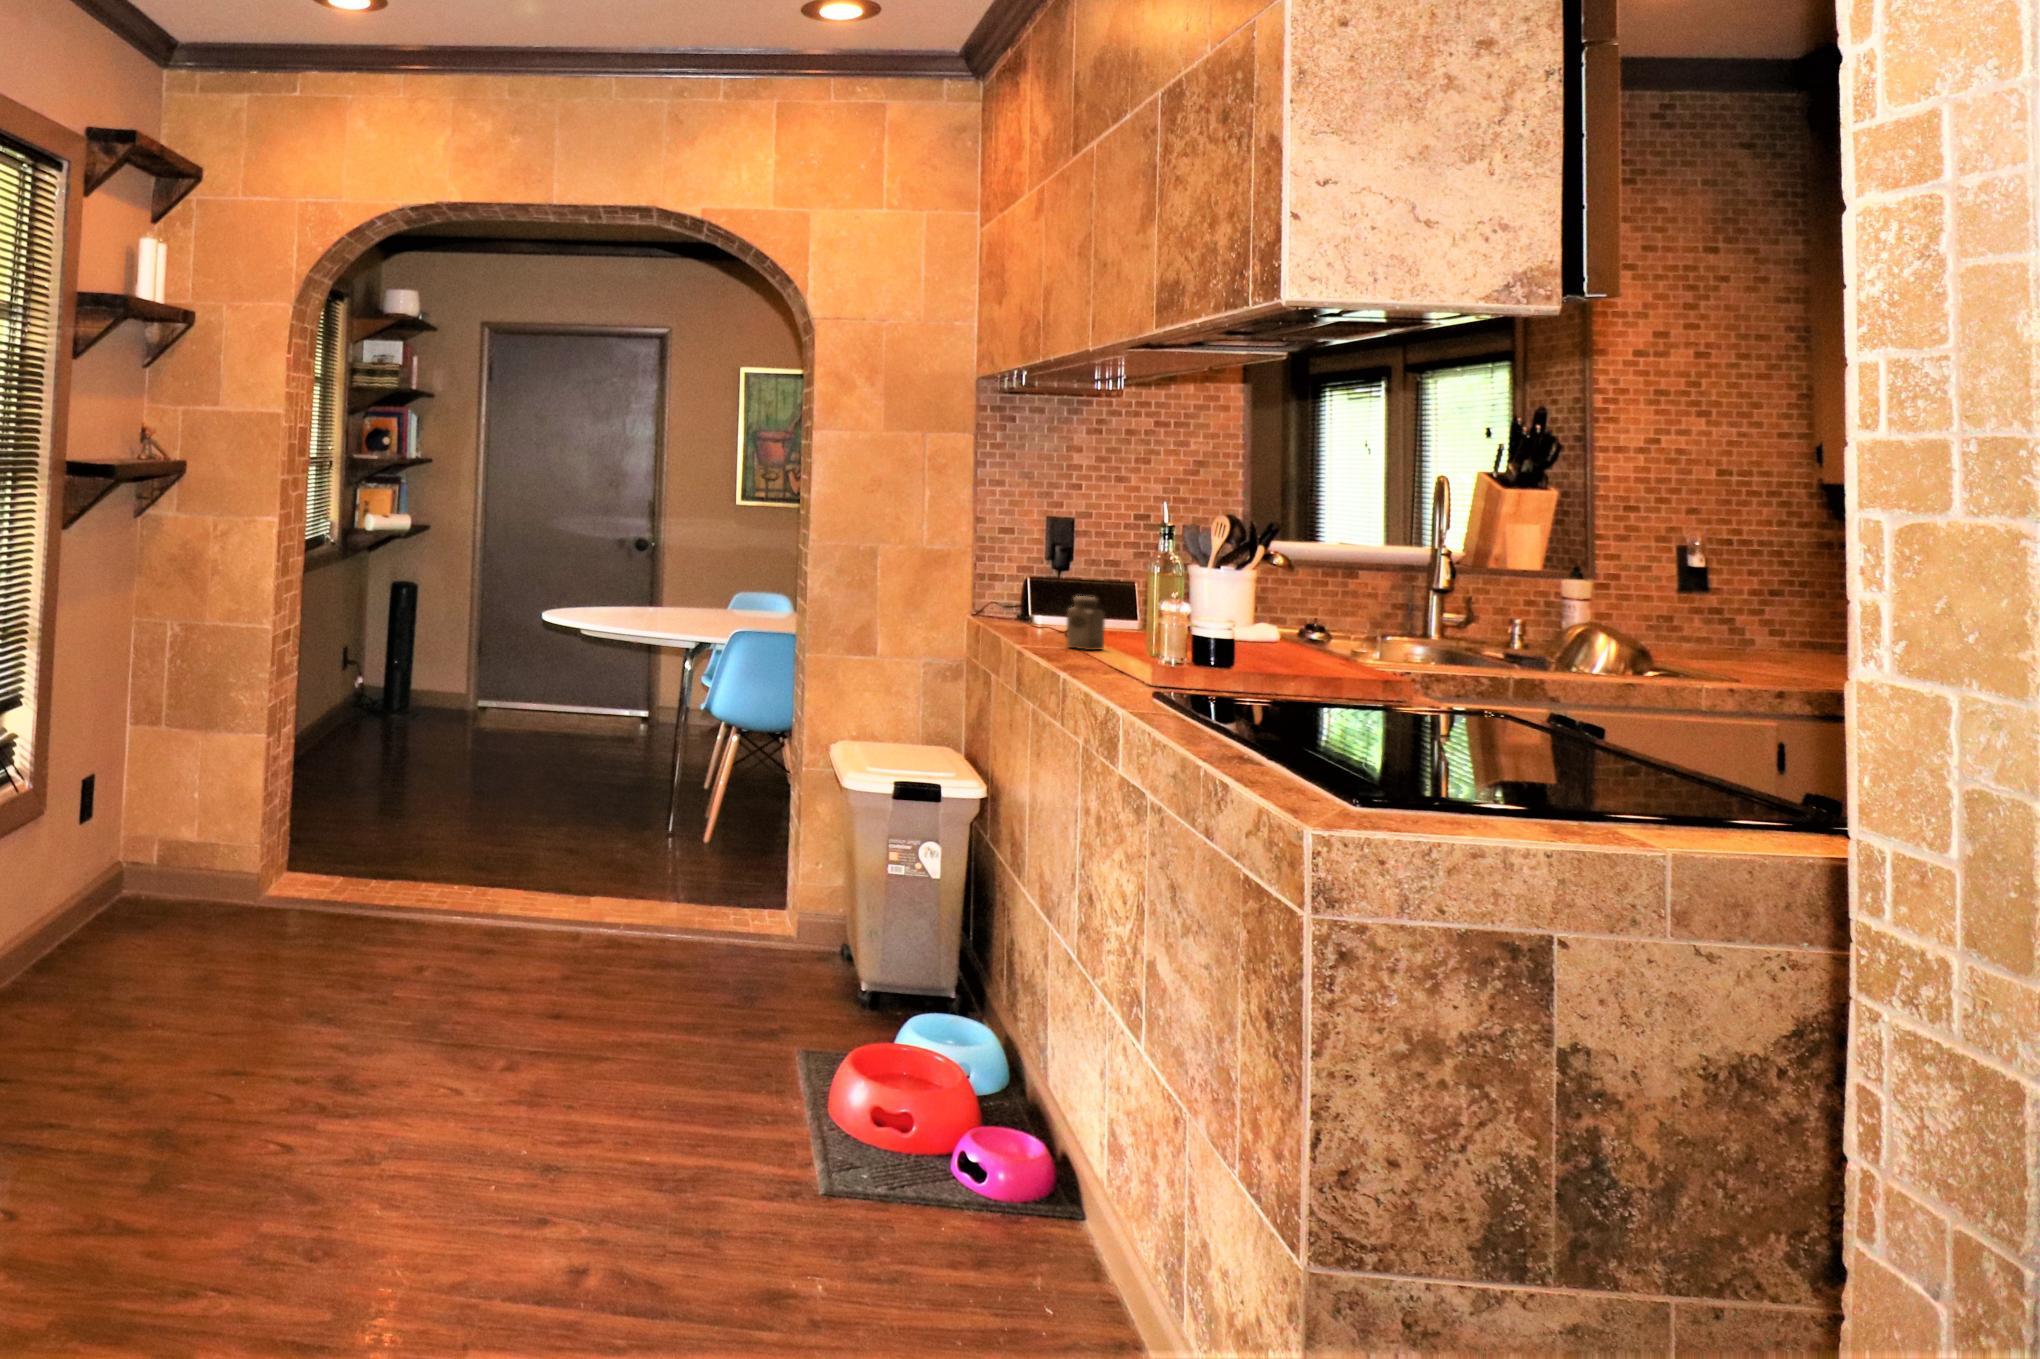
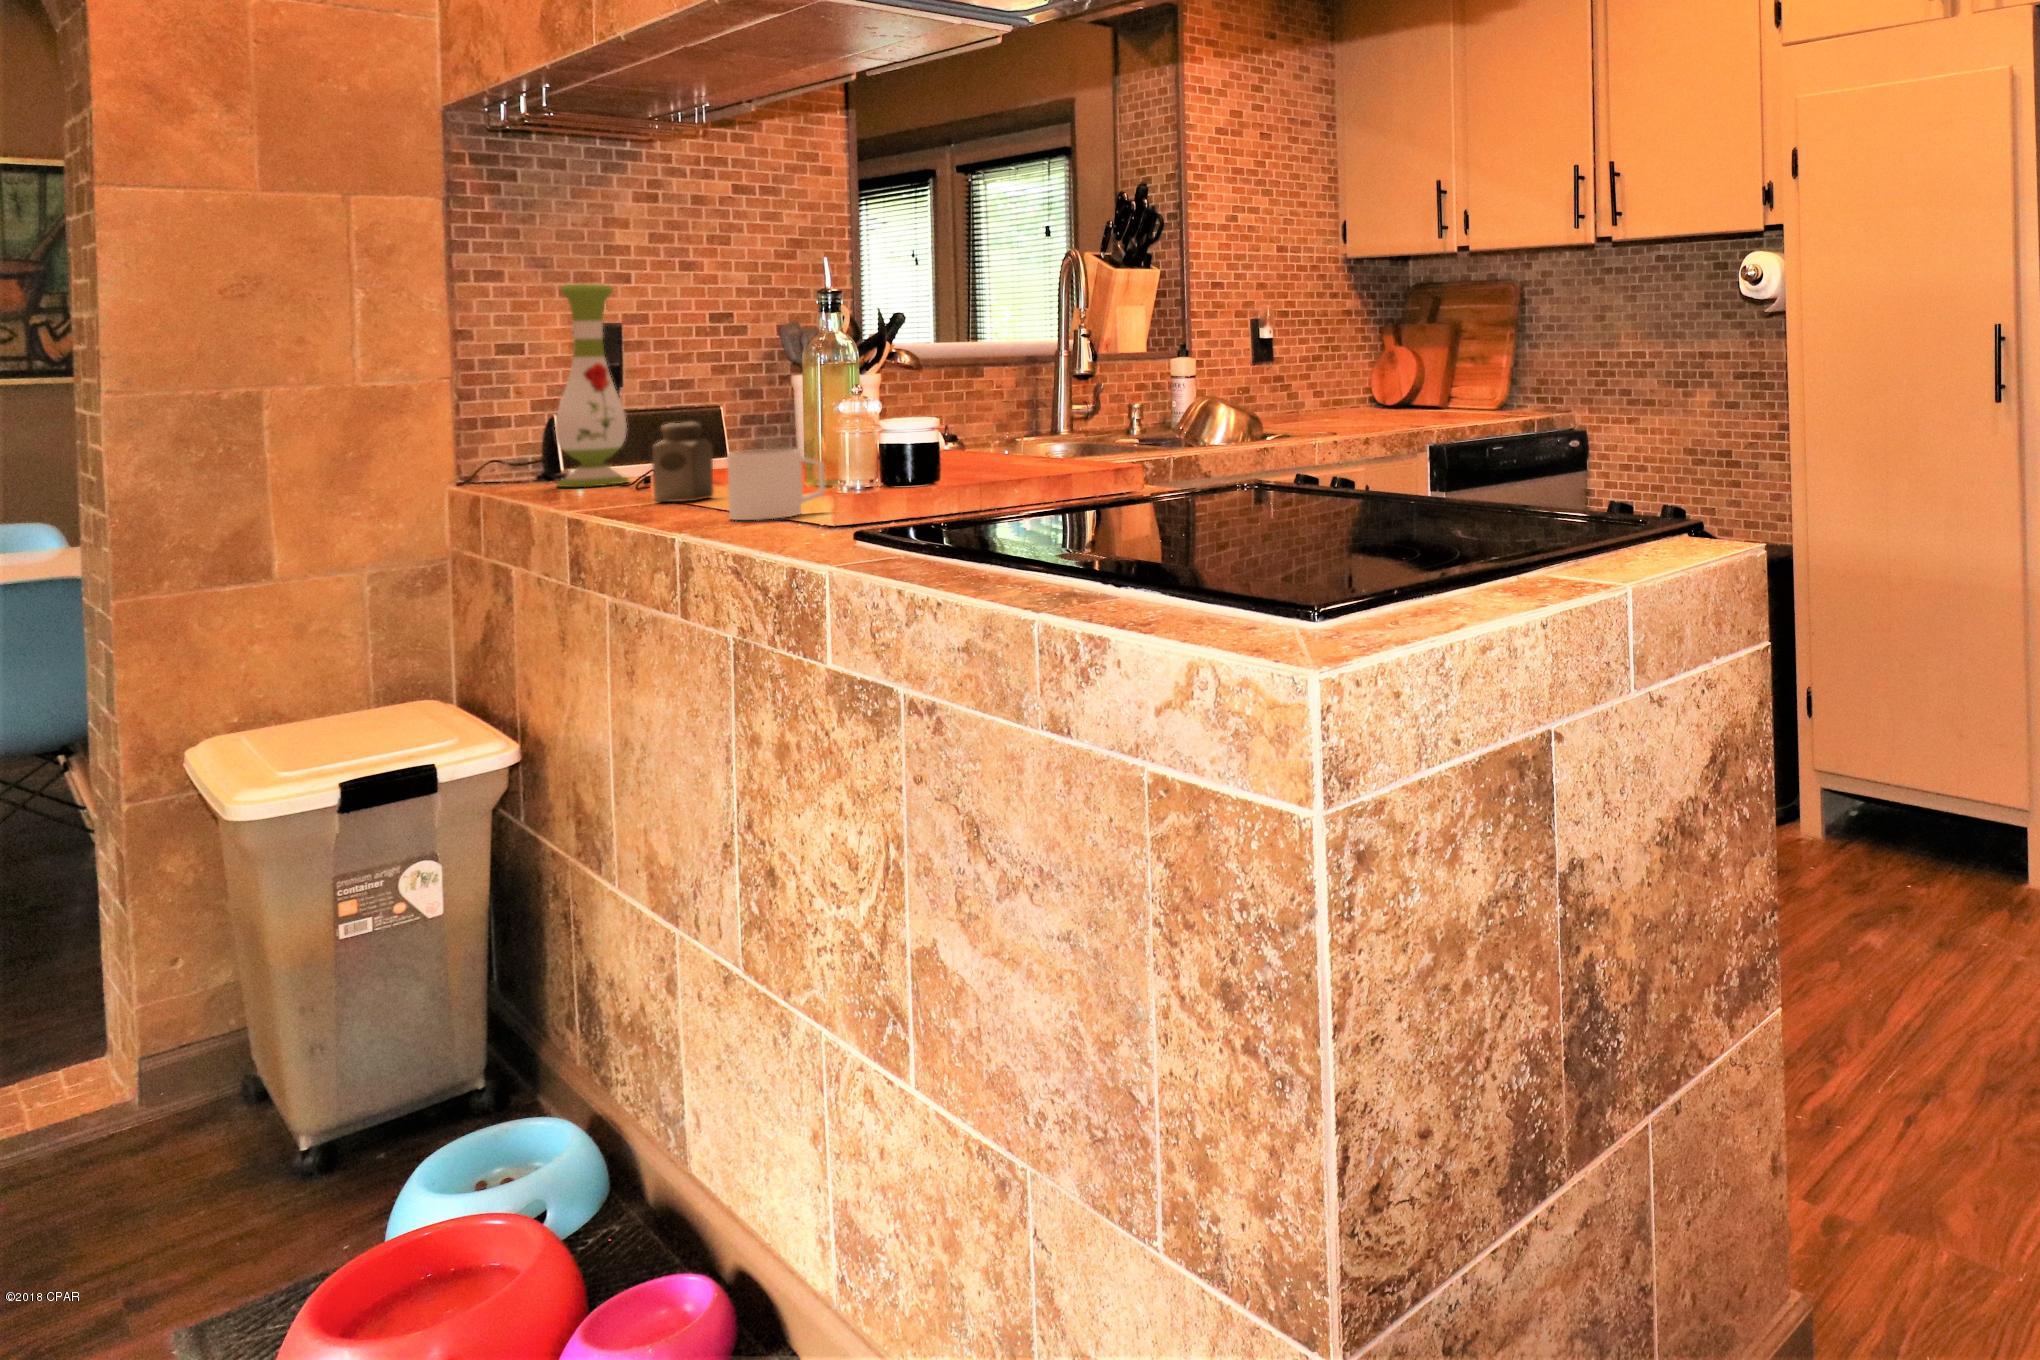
vase: none [1023,495,1067,629] -> present [555,284,629,487]
mug: none [1097,623,1159,672] -> present [727,449,825,520]

